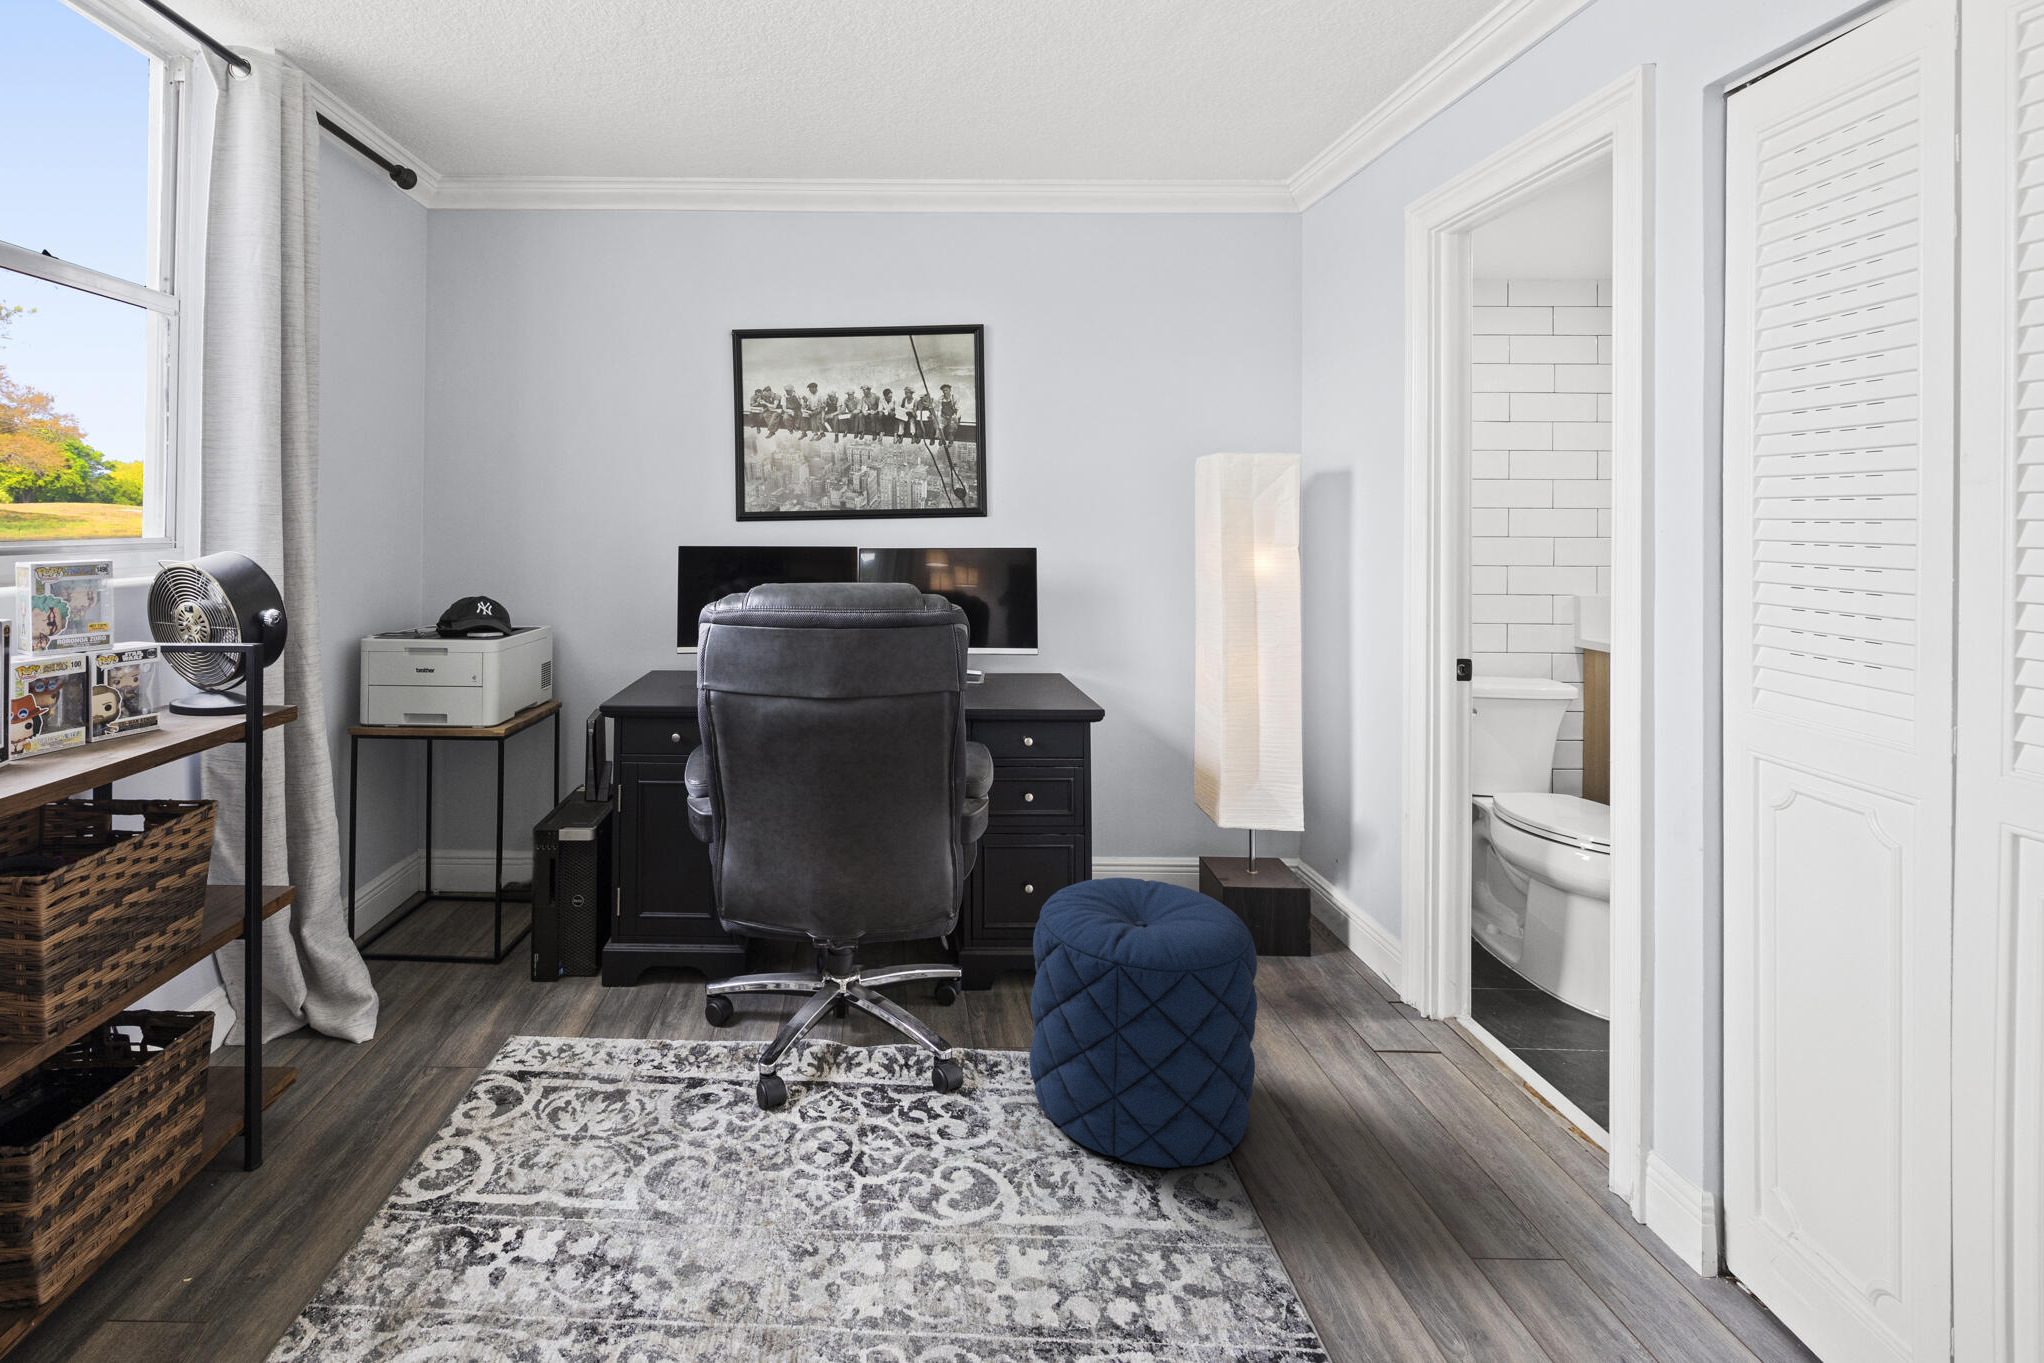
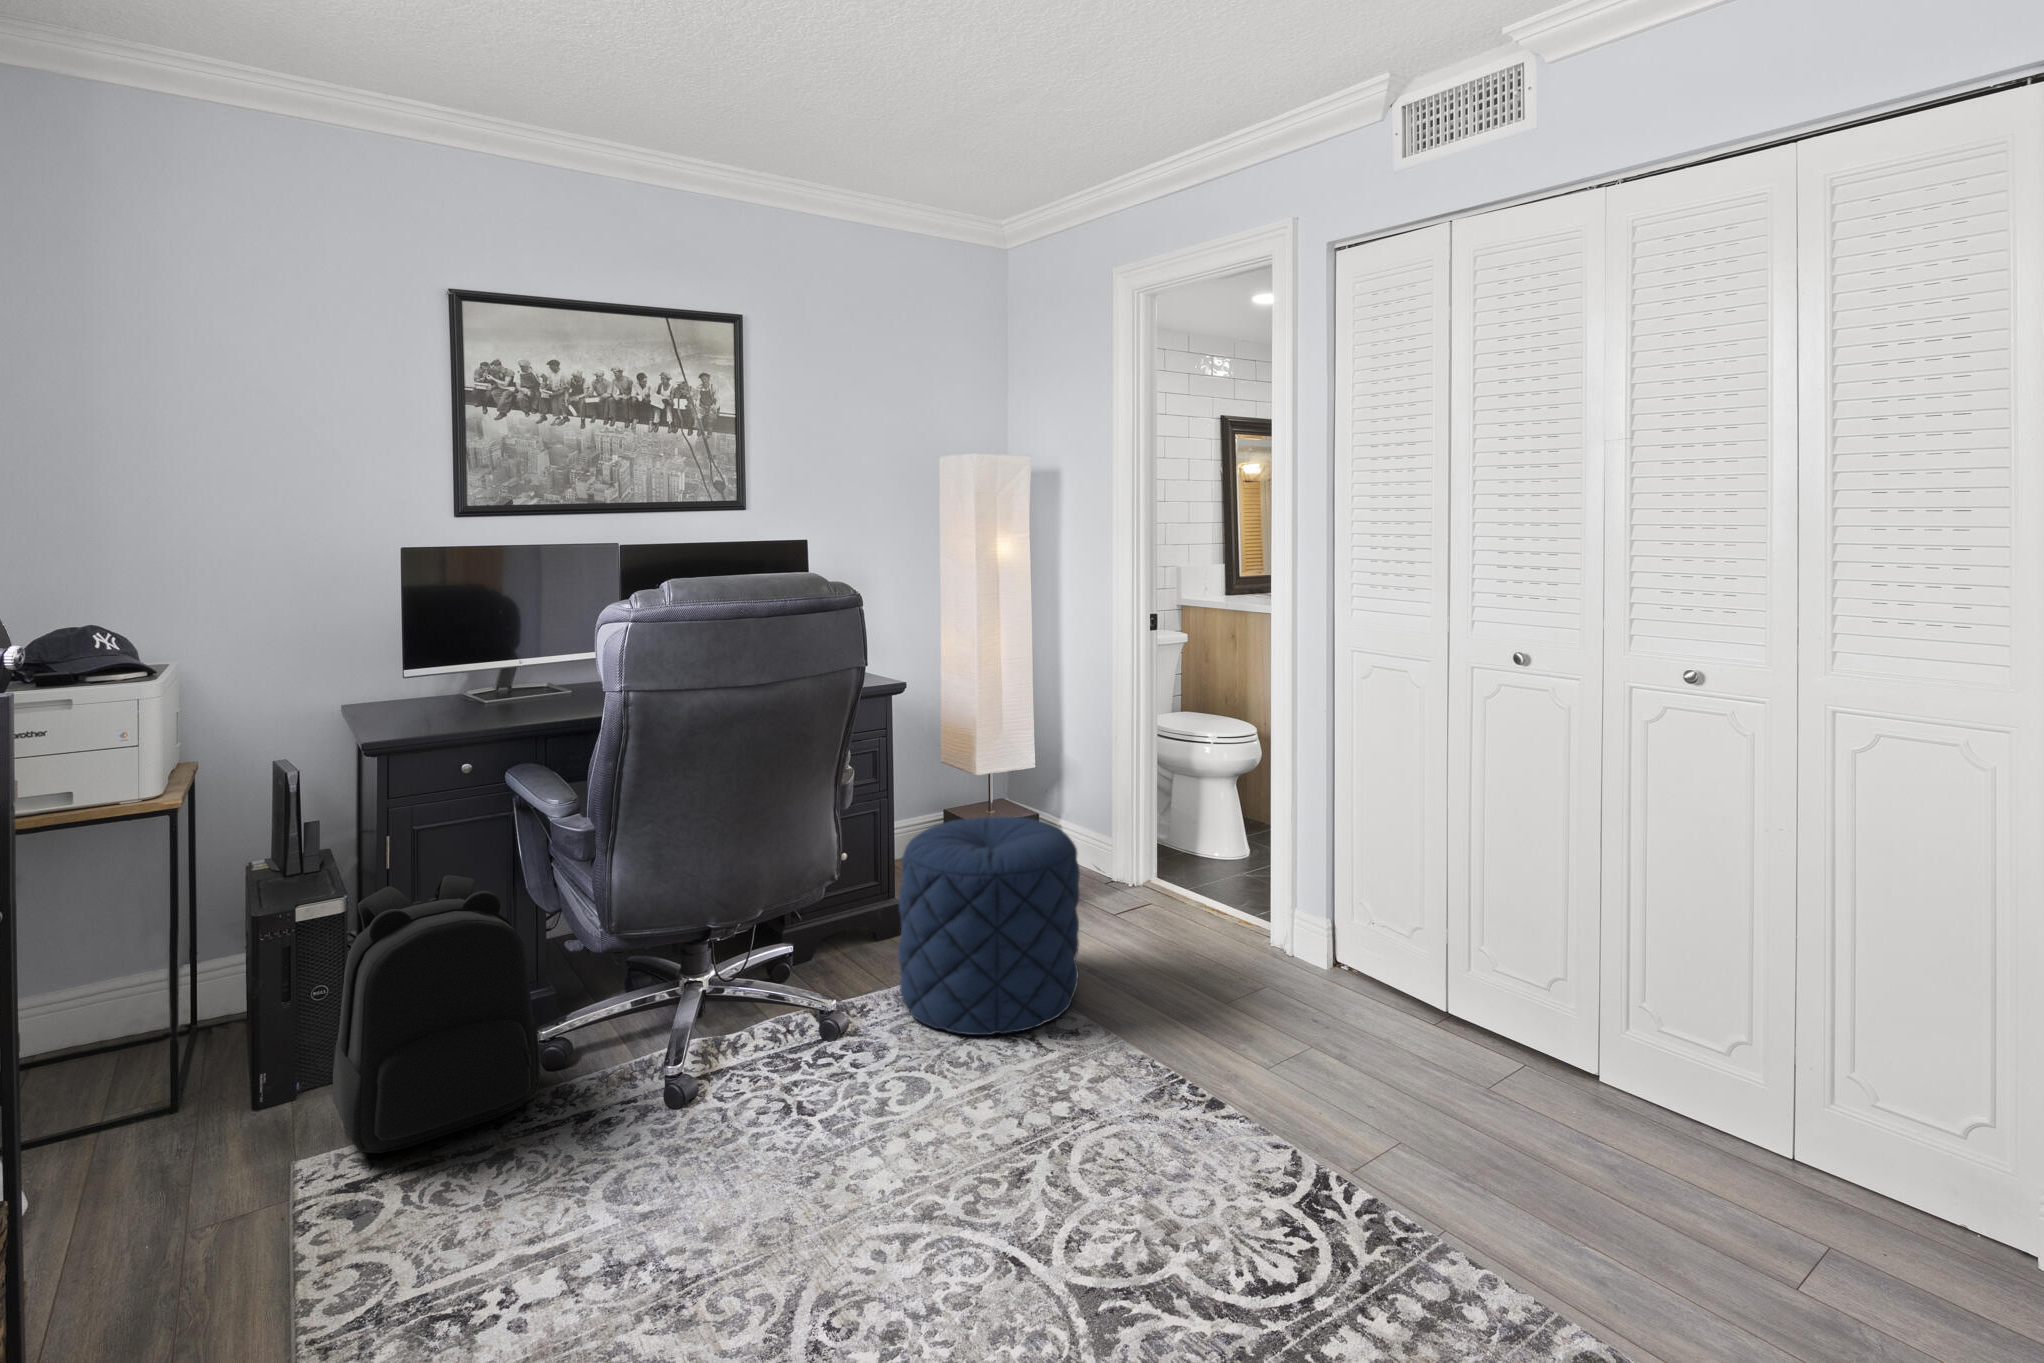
backpack: none [521,829,682,1062] -> present [333,875,540,1153]

